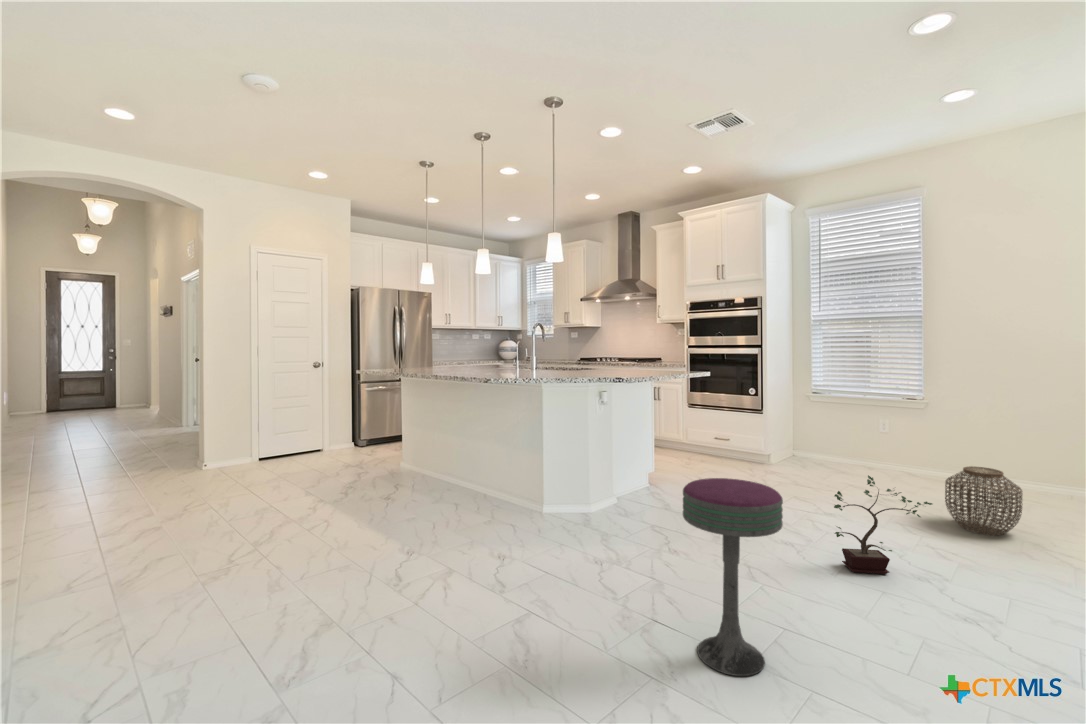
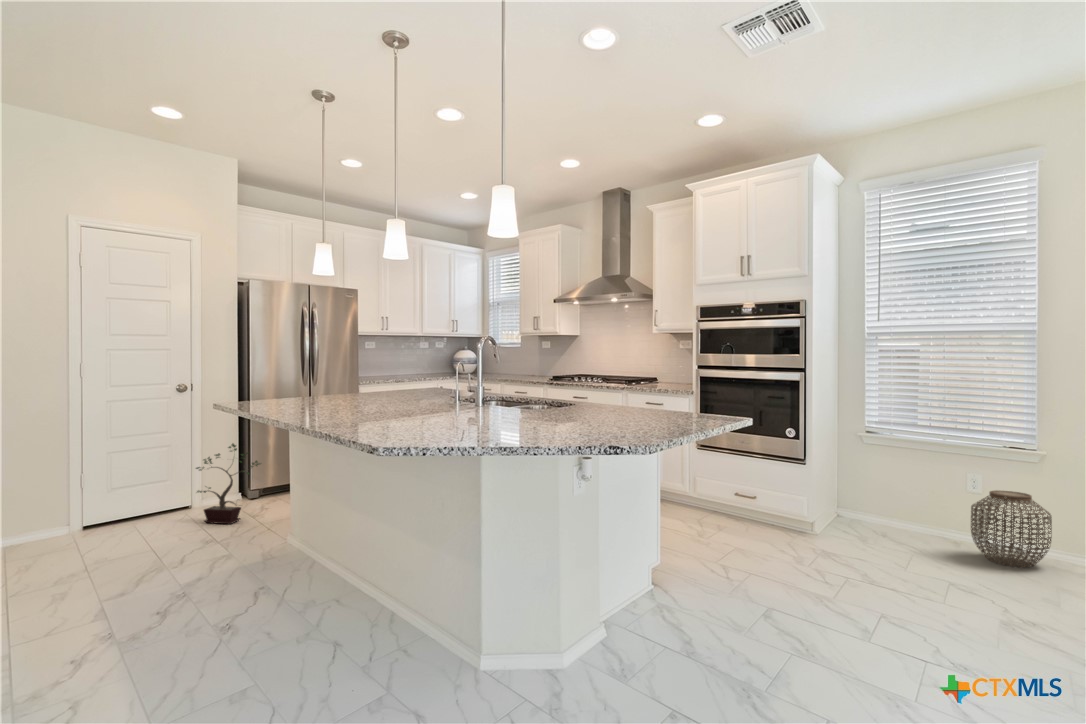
potted plant: present [834,475,932,574] -> present [196,444,260,524]
bar stool: present [683,478,783,676] -> none [671,469,777,678]

